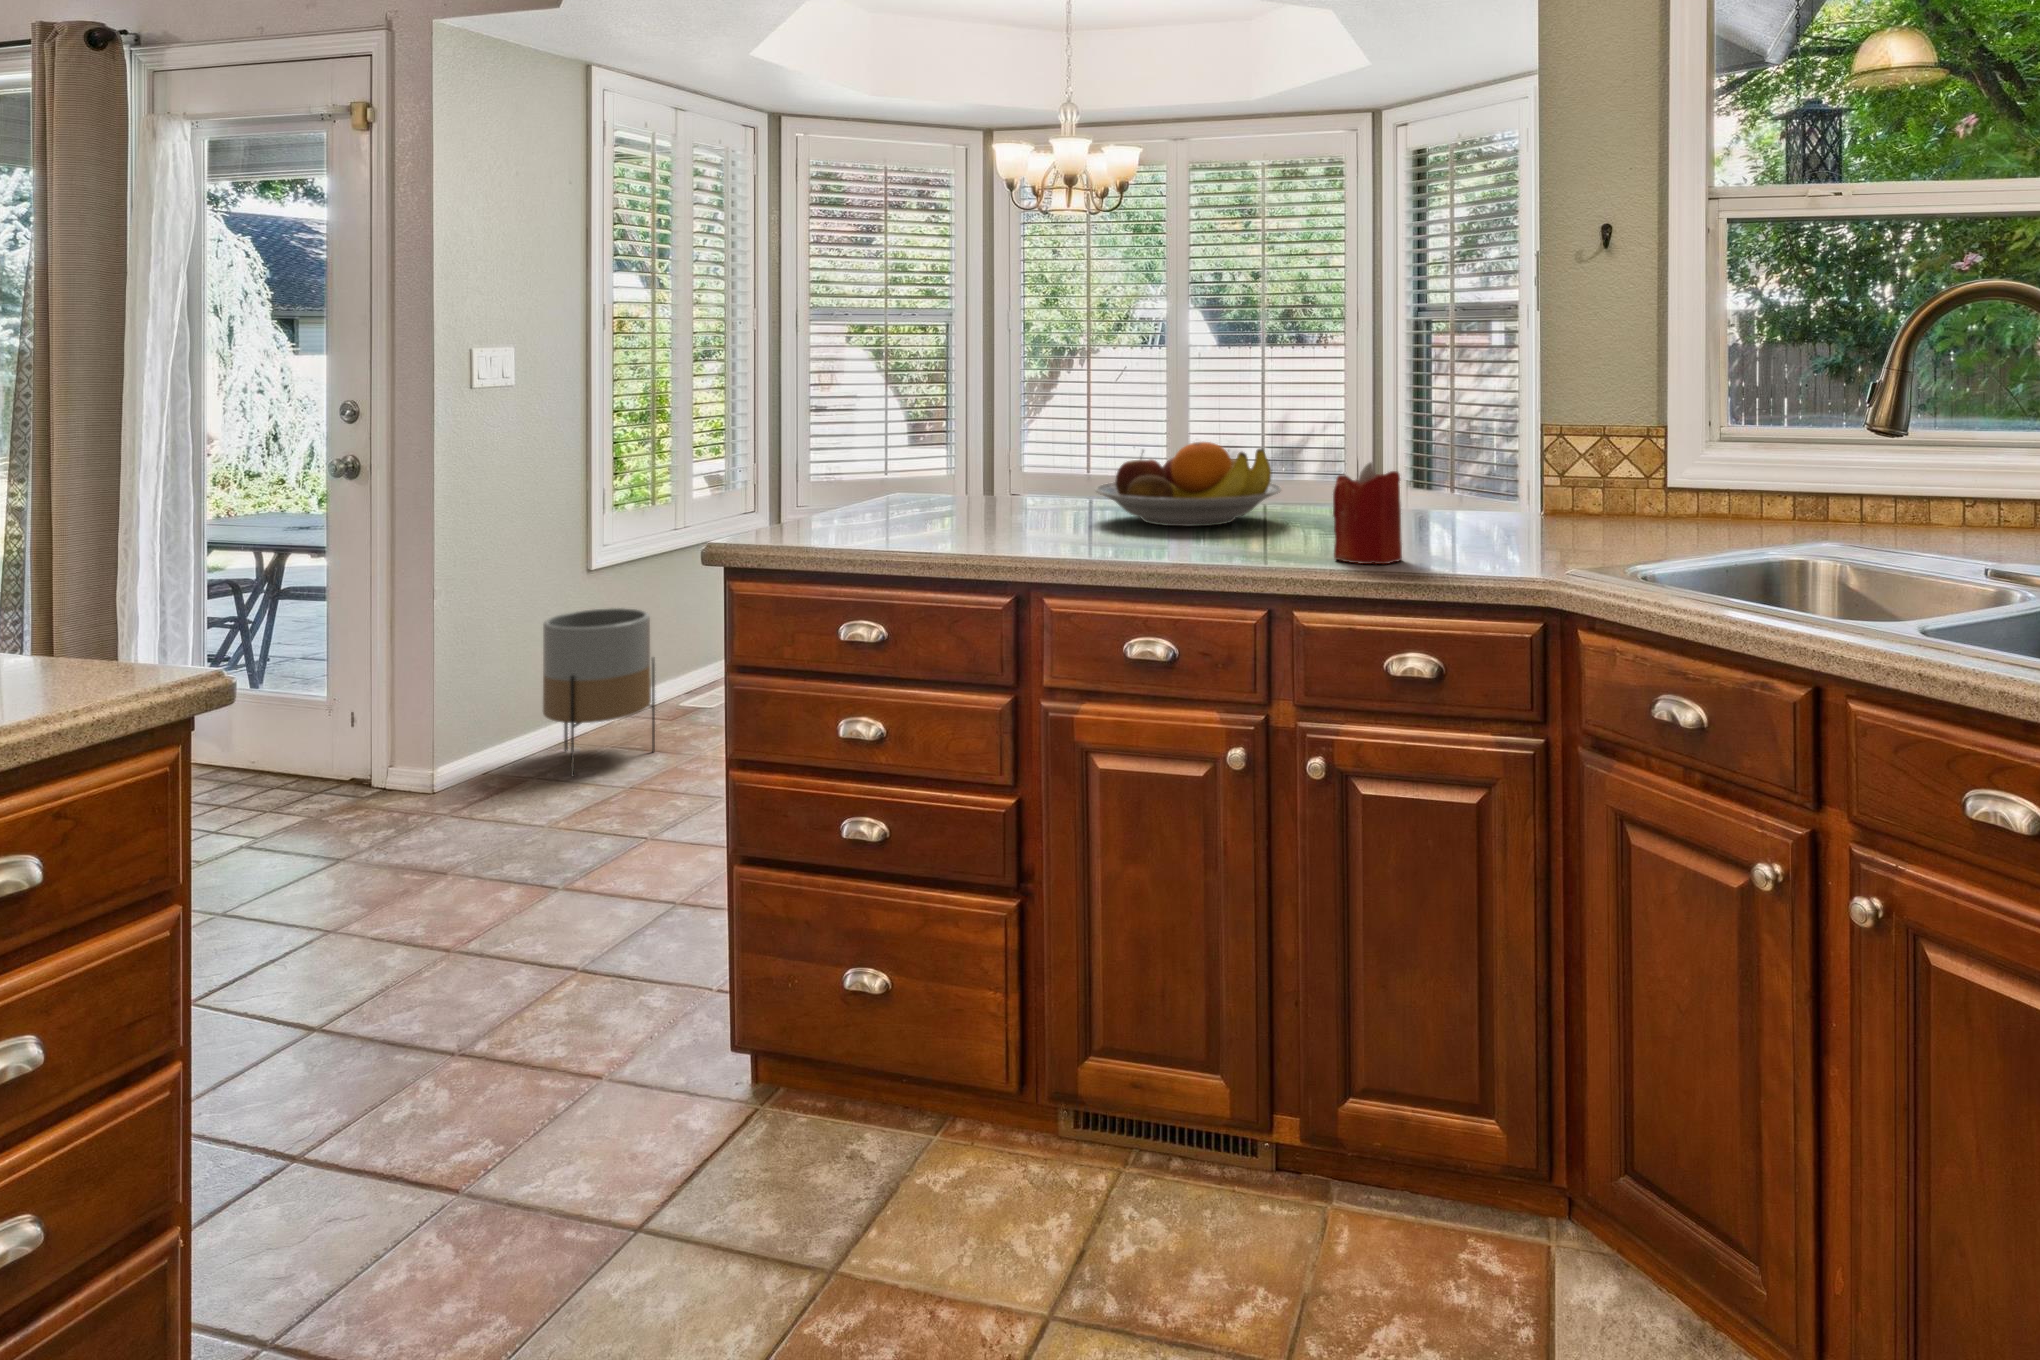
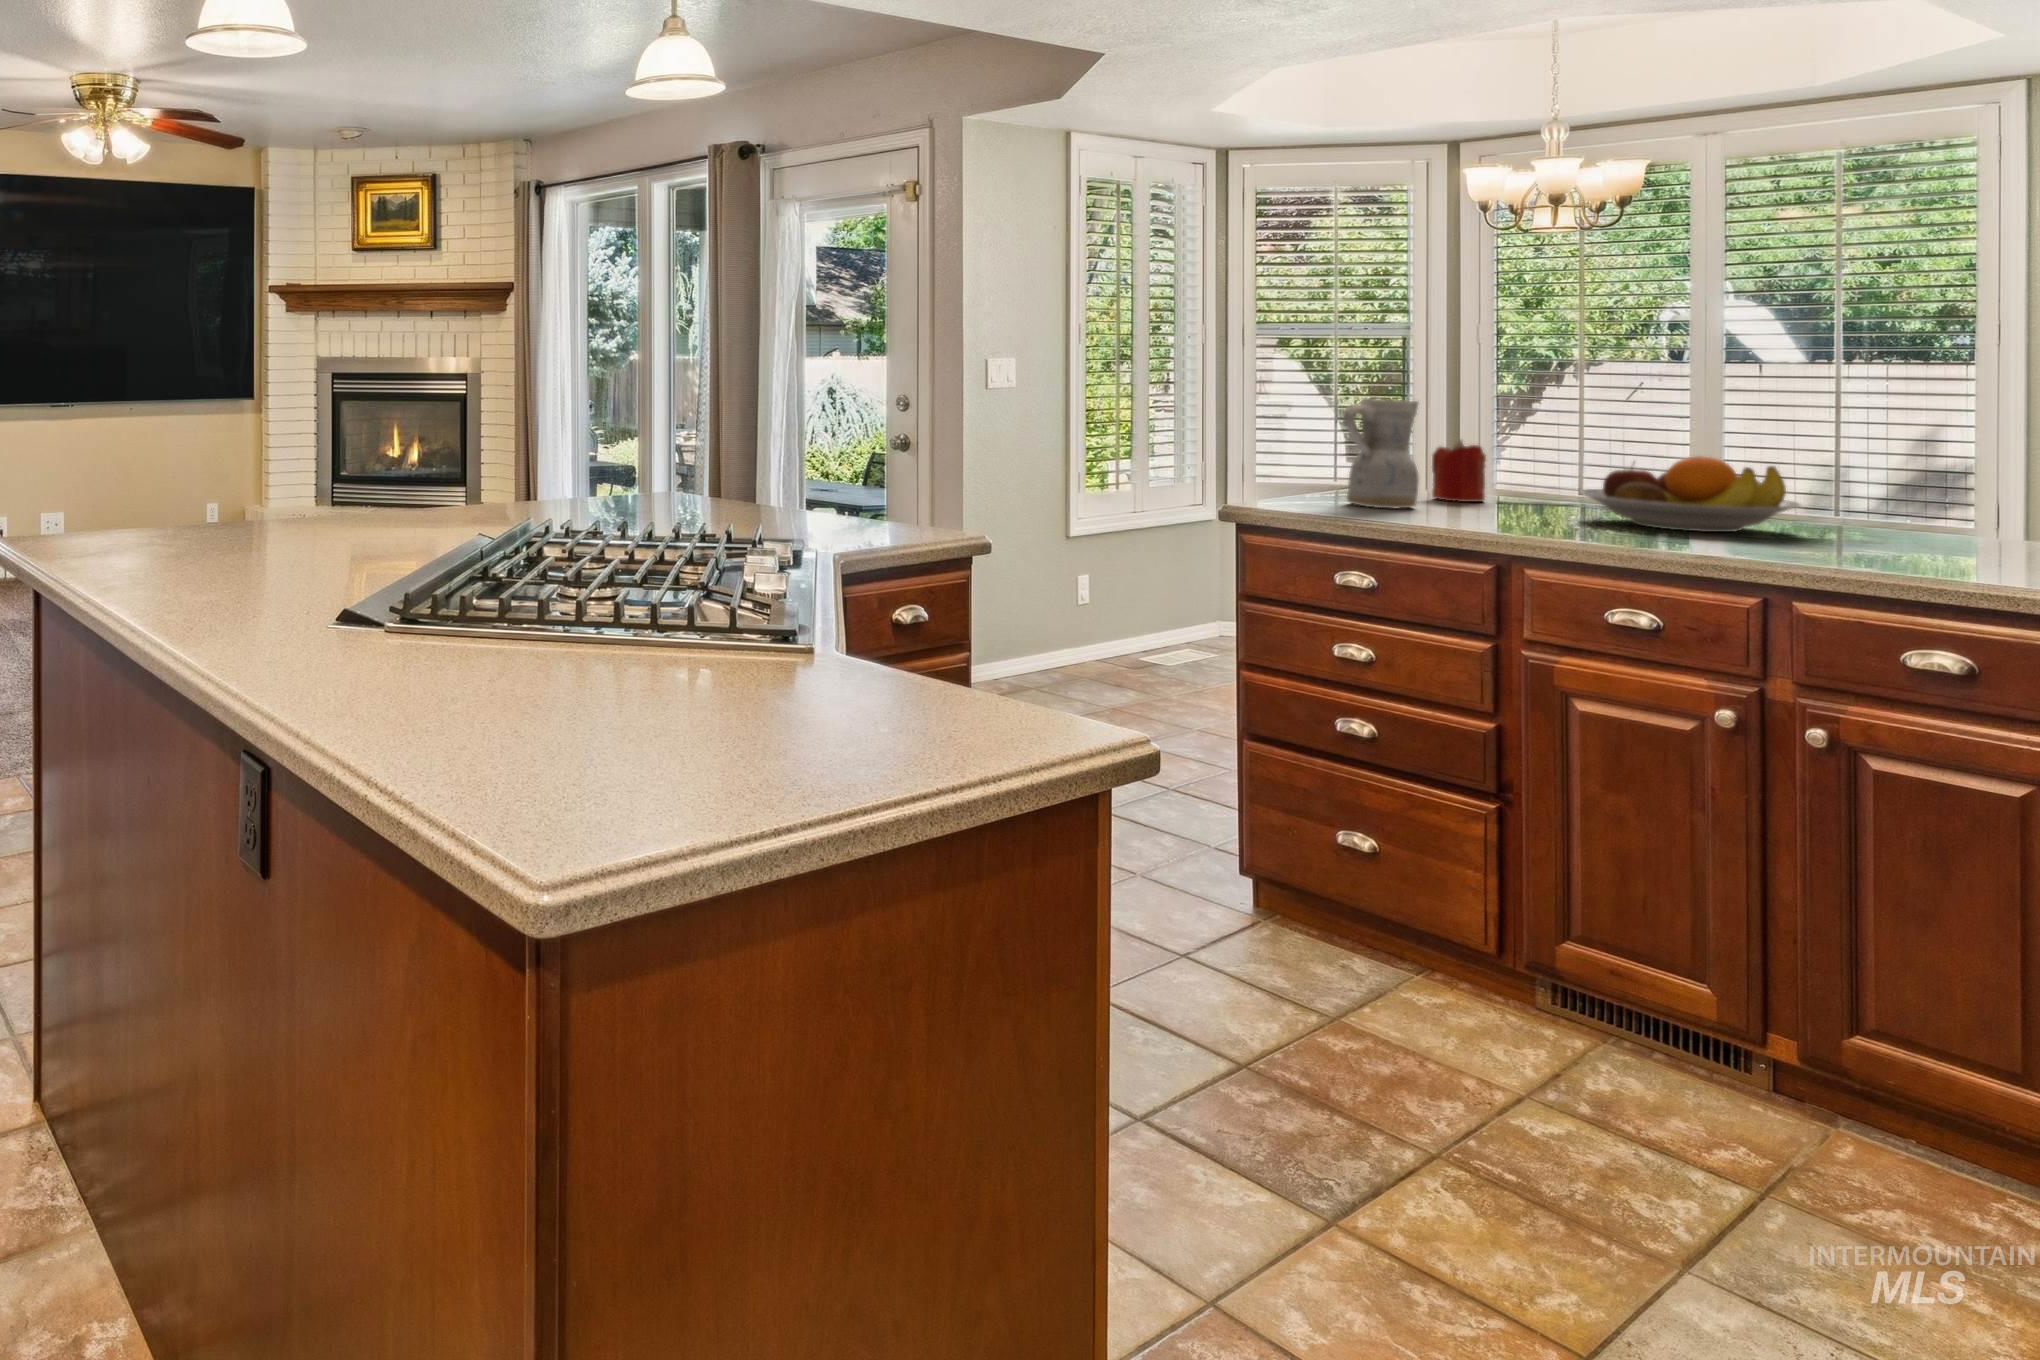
ceramic pitcher: none [853,387,937,527] -> present [1343,397,1419,508]
candle: present [1333,462,1402,564] -> present [1432,440,1486,502]
planter: present [543,608,655,776] -> none [1037,570,1126,697]

